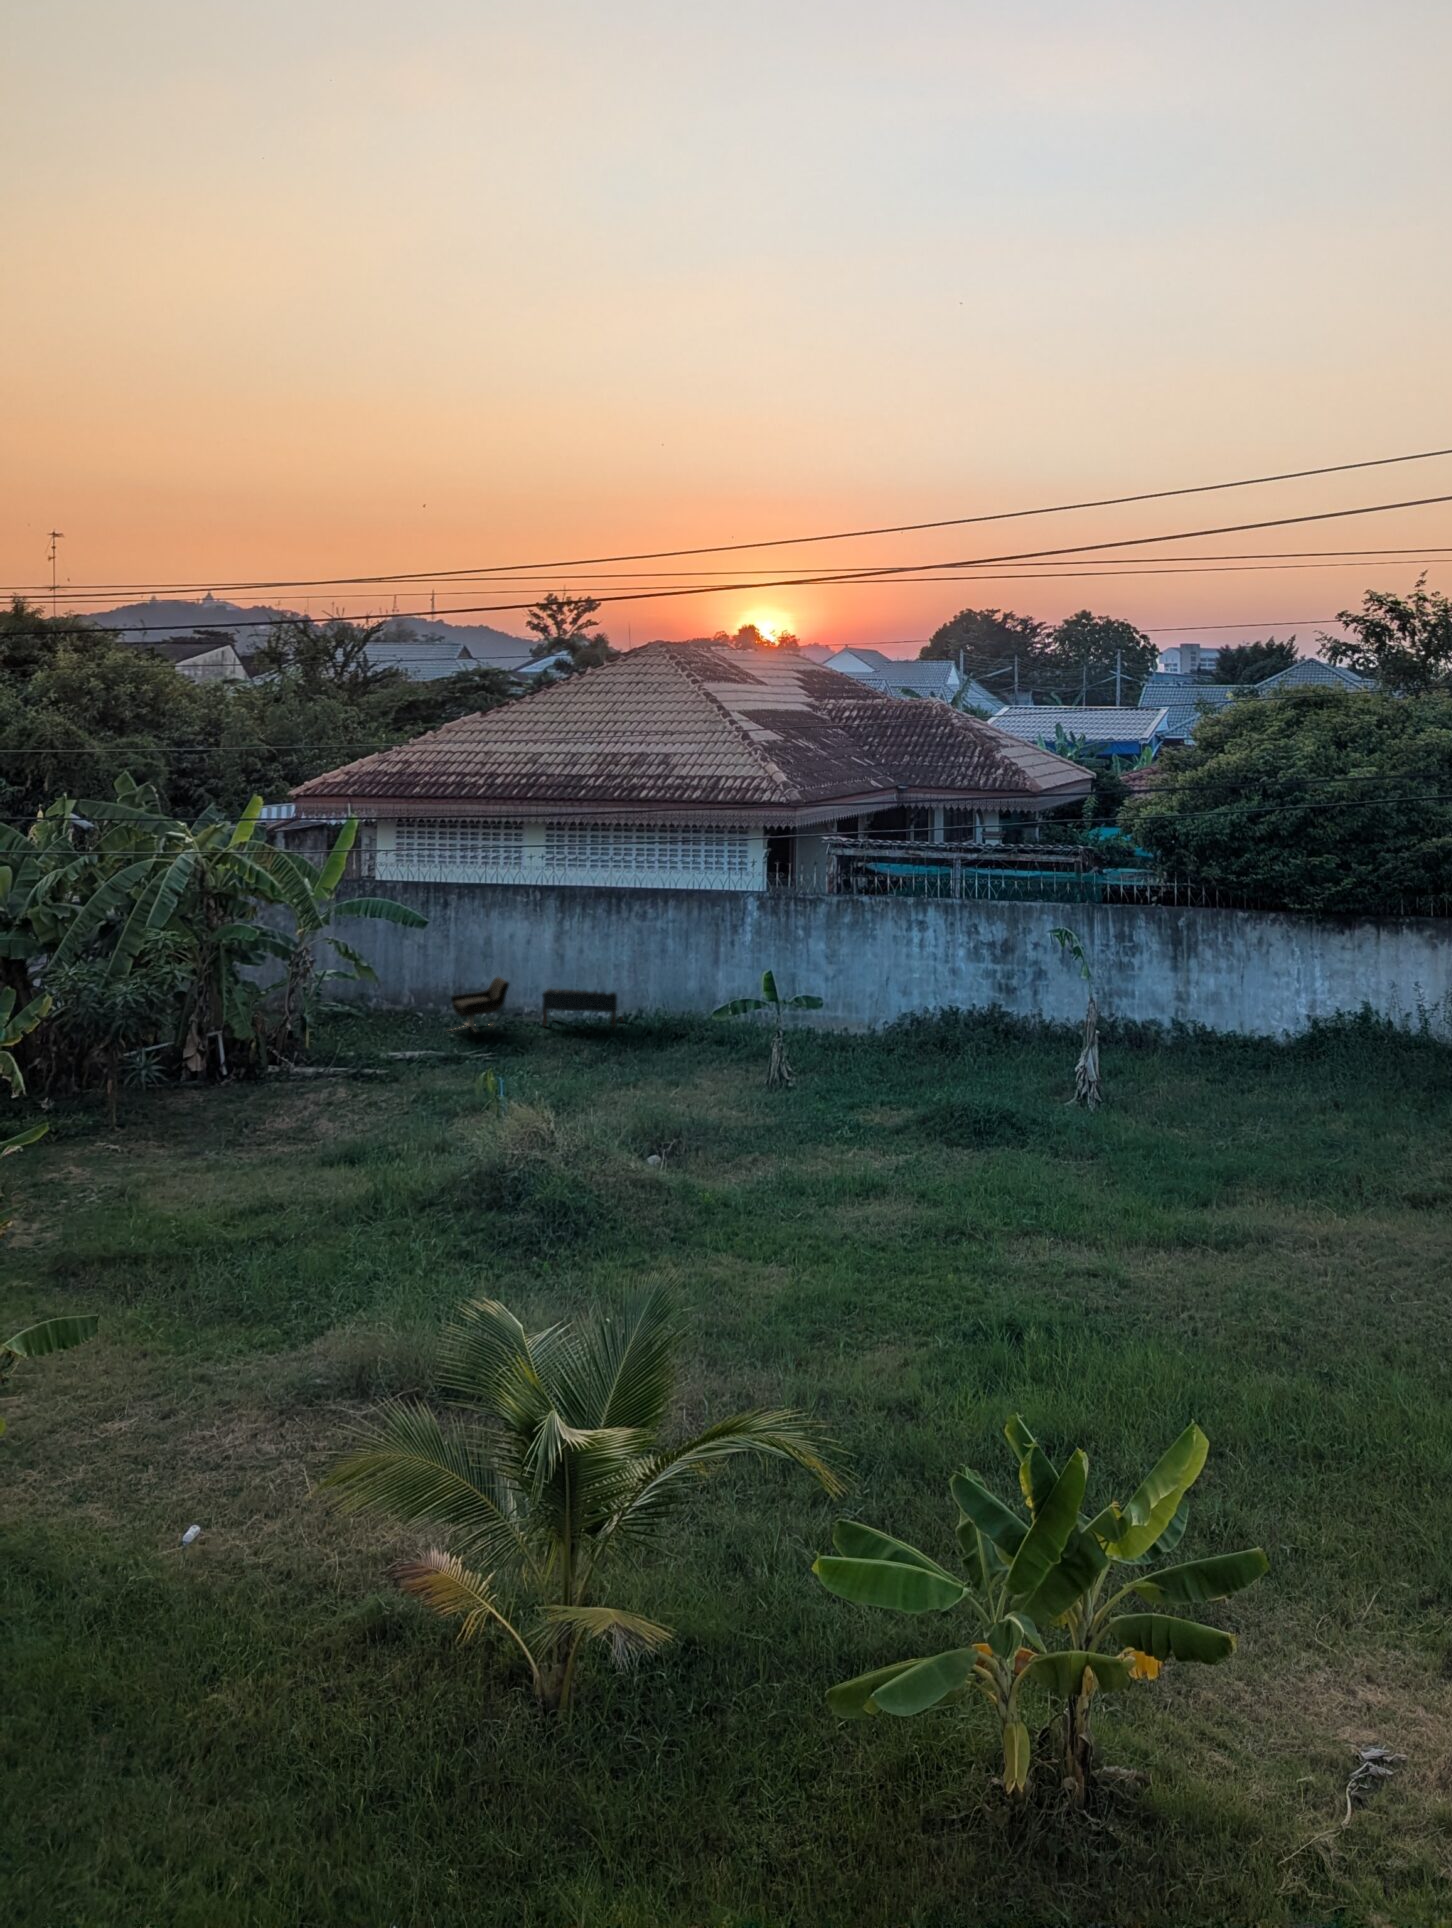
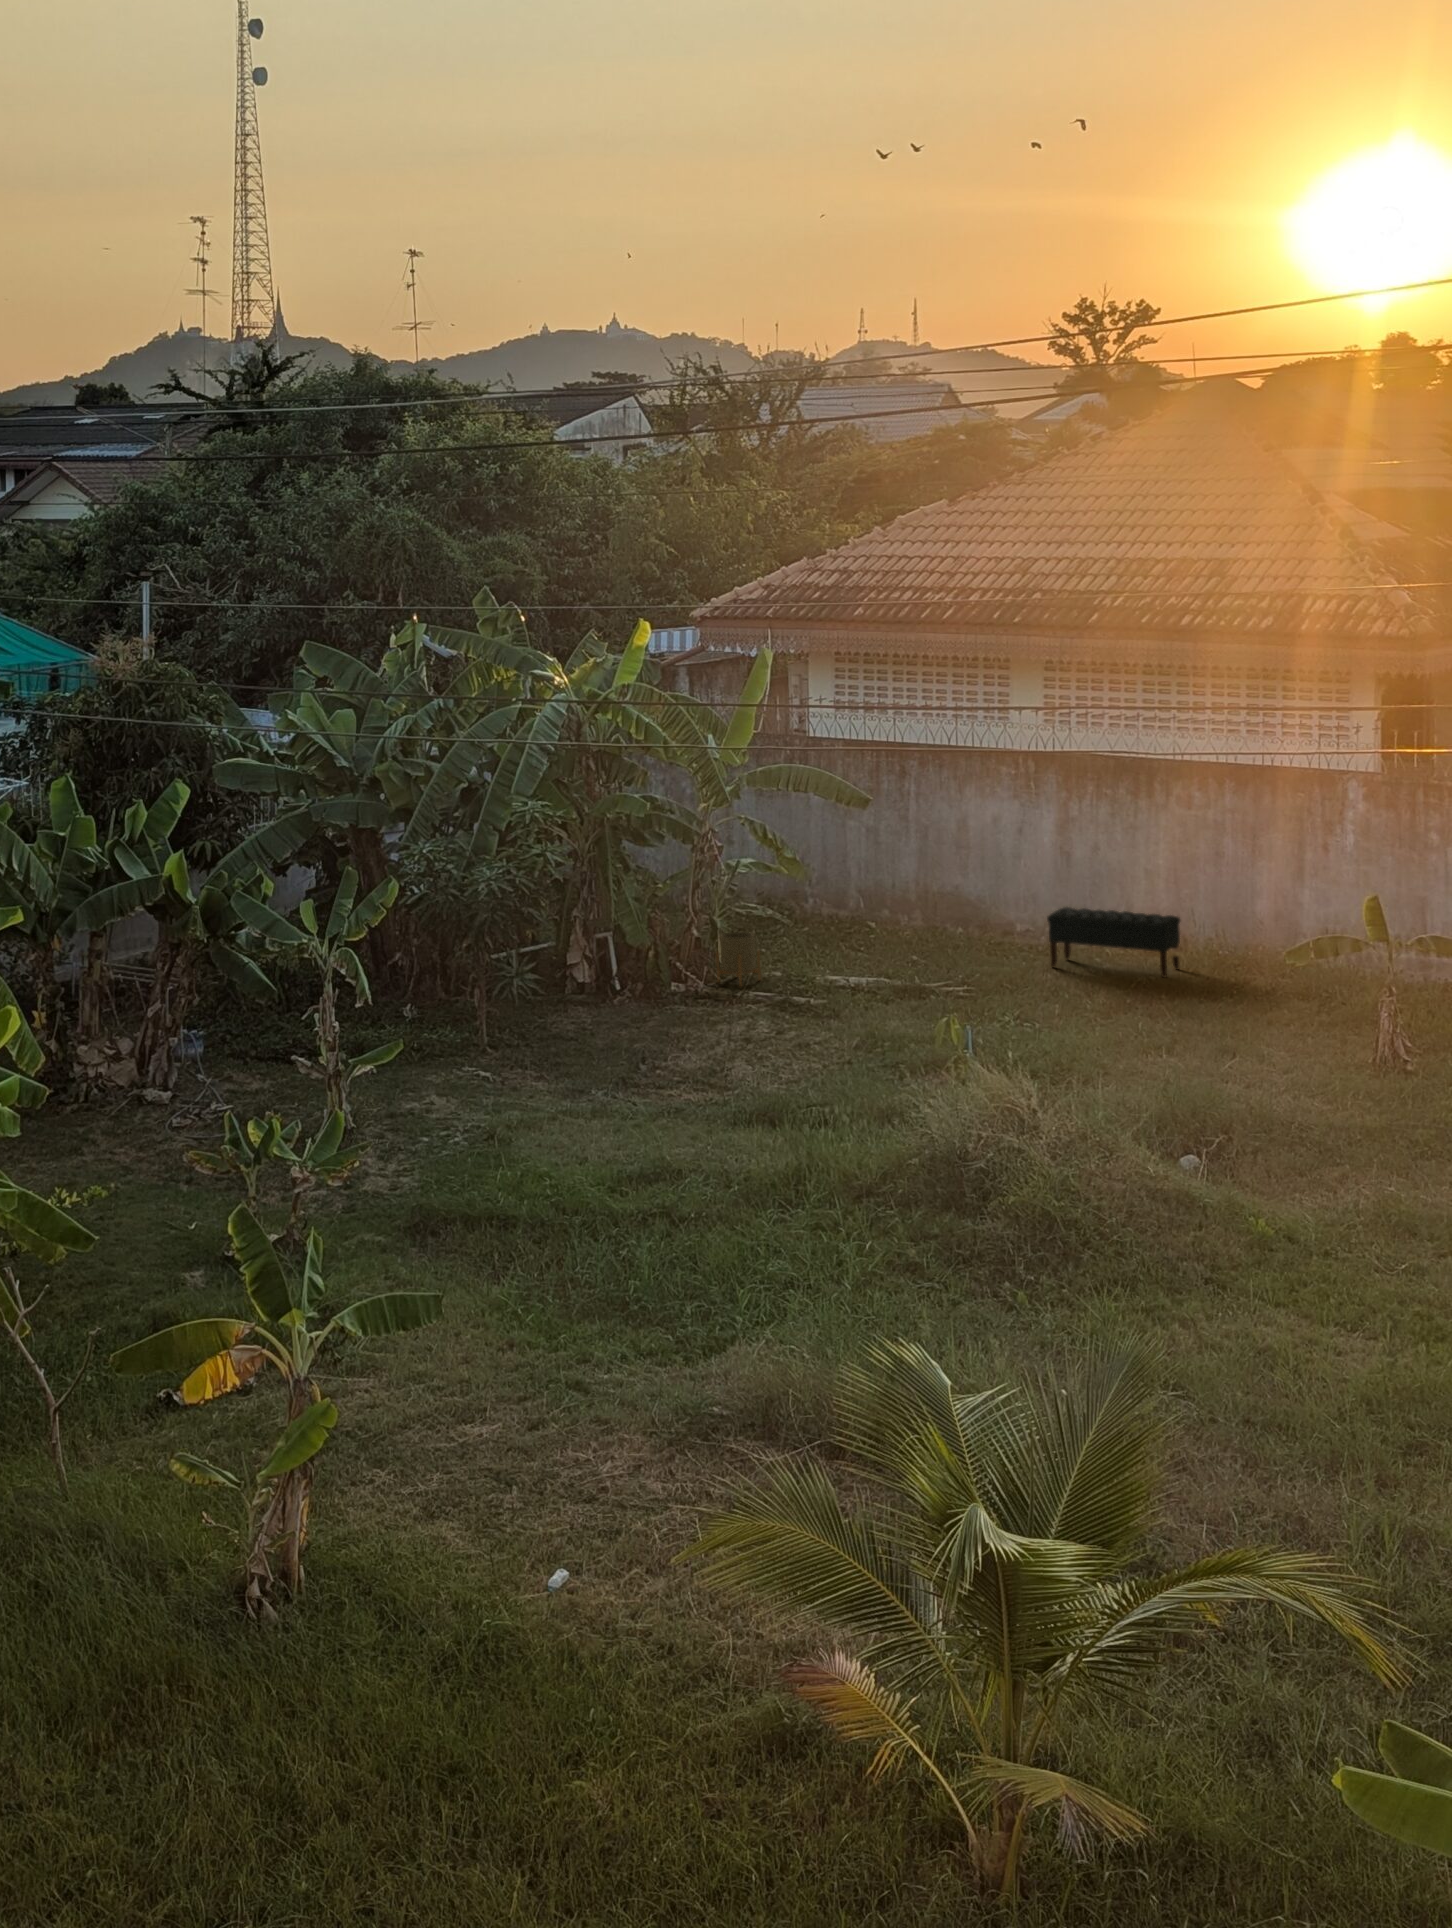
lounge chair: present [451,977,509,1031] -> none [909,888,997,968]
planter: none [303,1020,338,1060] -> present [716,932,761,985]

